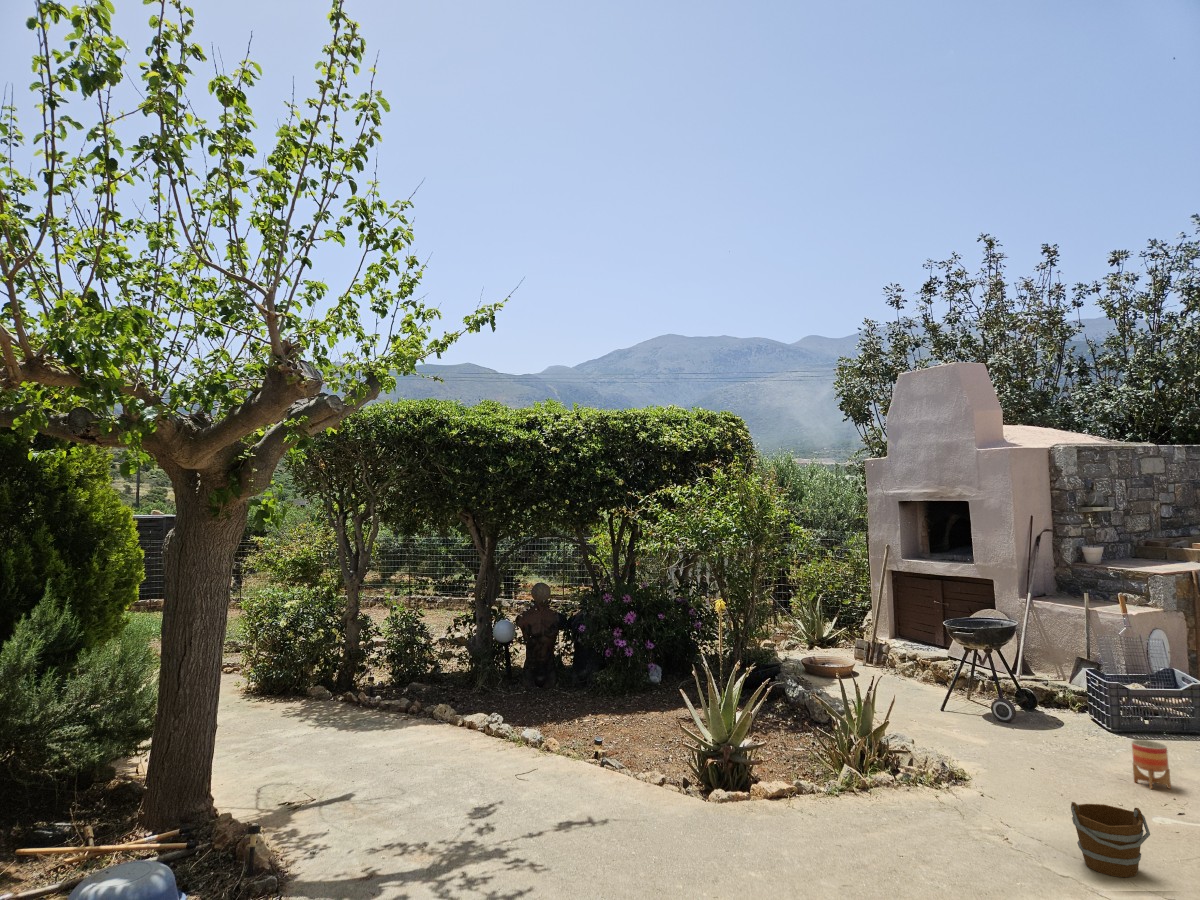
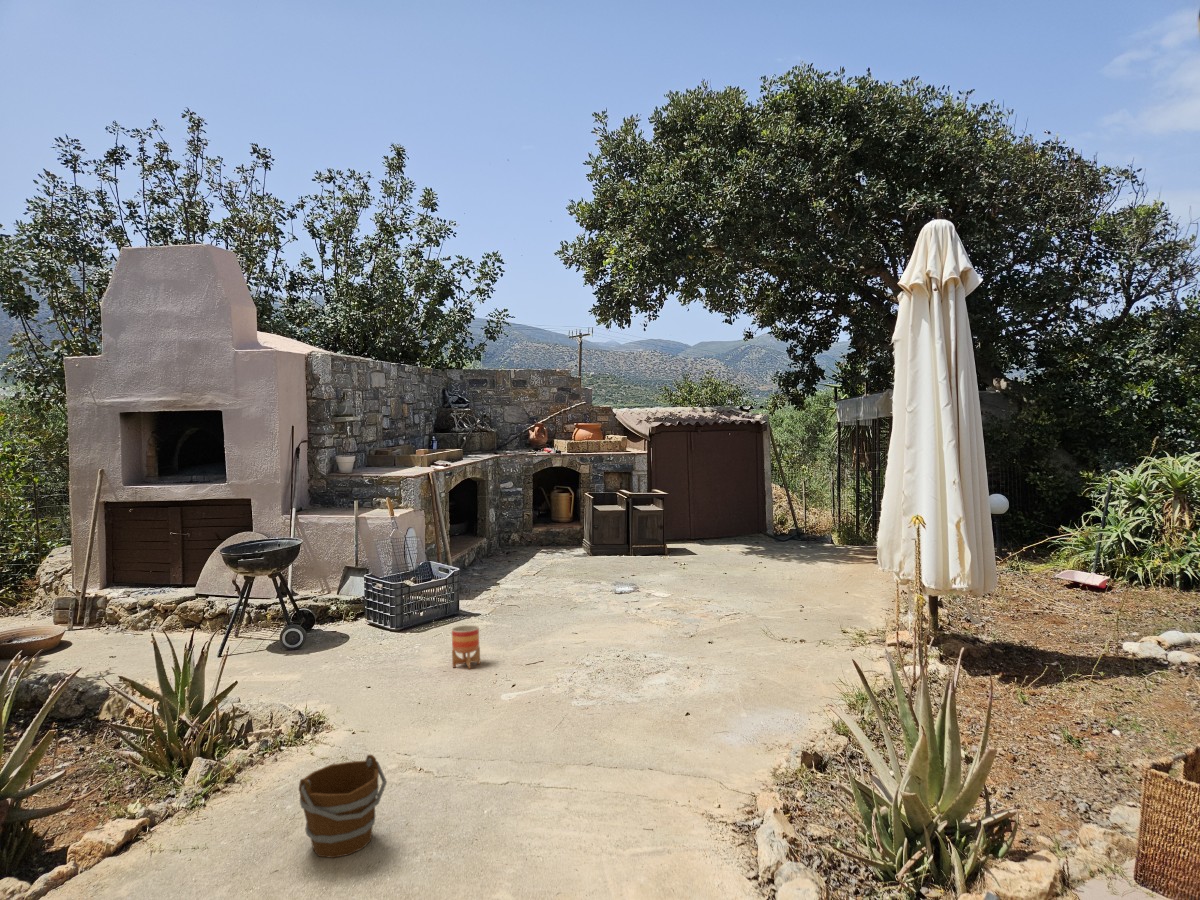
bucket: present [1071,802,1150,877] -> present [299,755,387,858]

